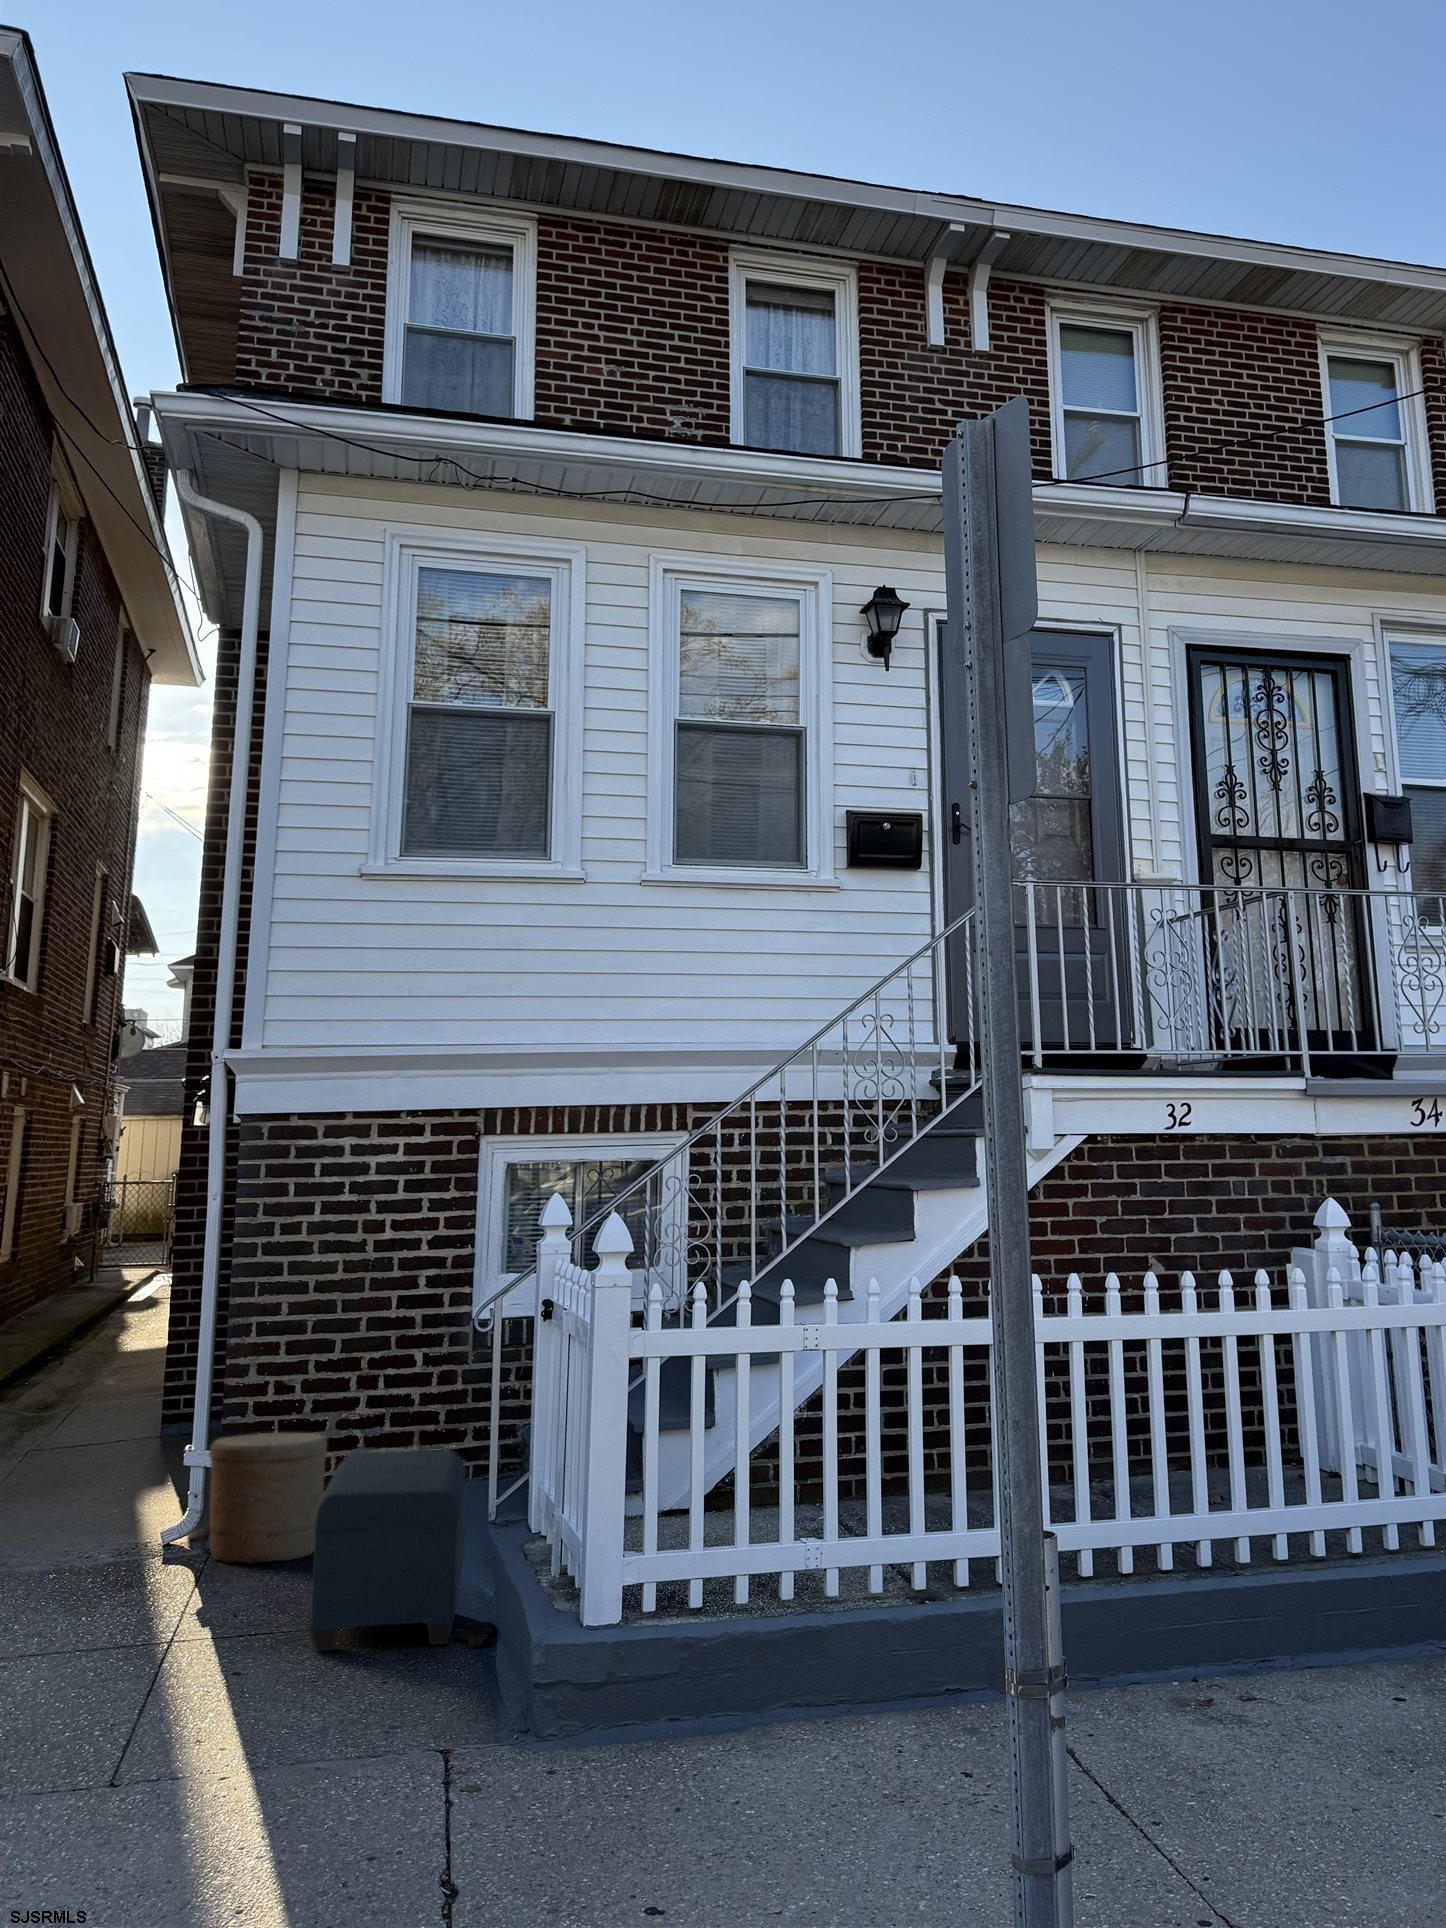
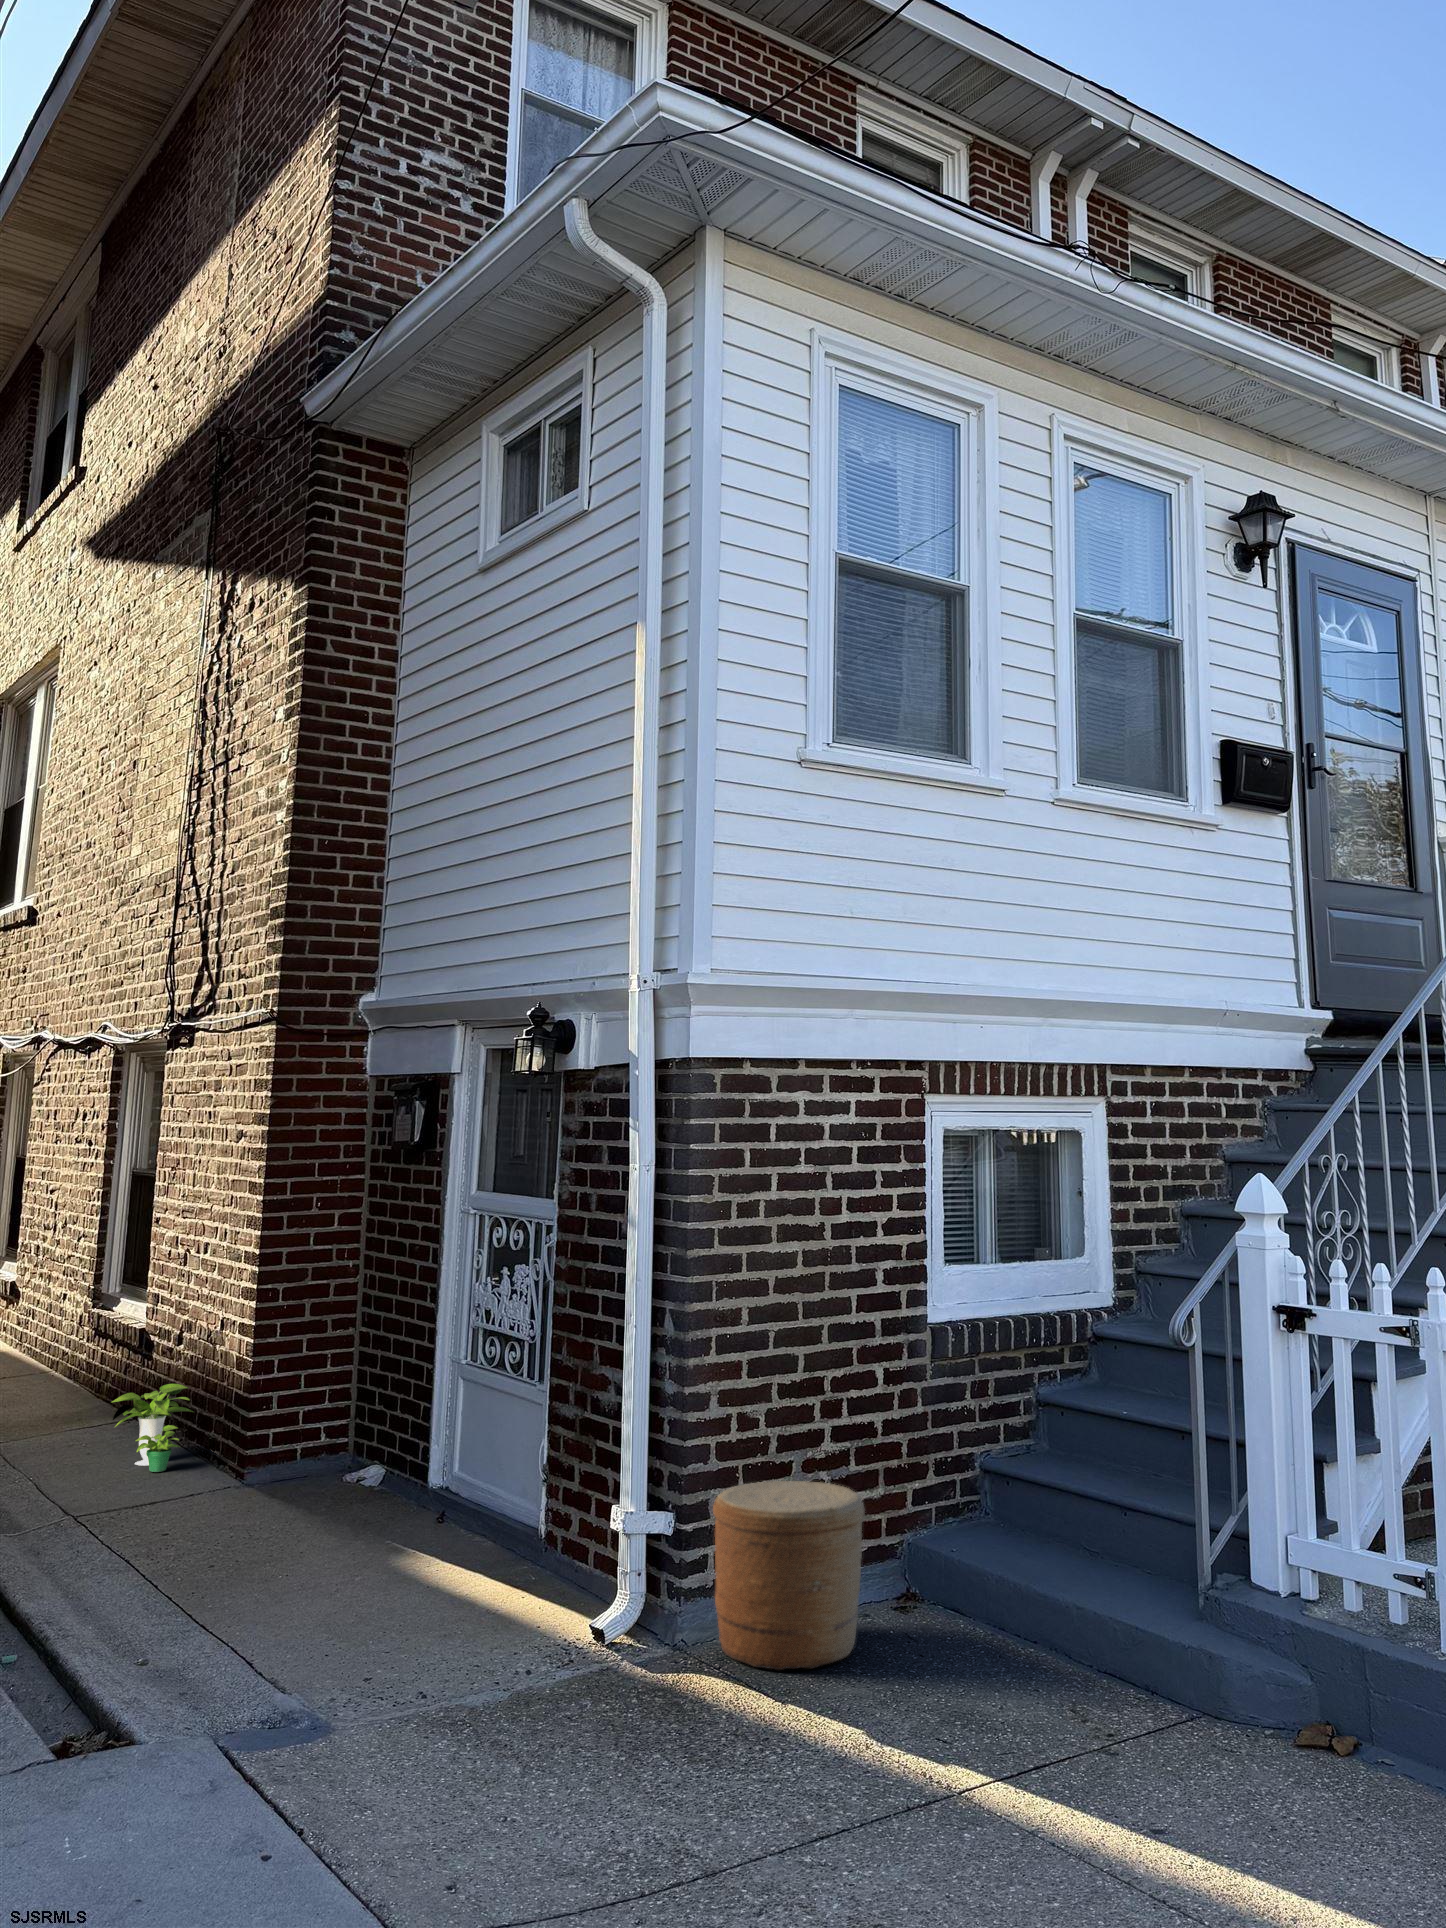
potted plant: none [113,1378,177,1442] -> present [112,1384,193,1472]
bench: present [311,1450,465,1651] -> none [1016,1503,1403,1817]

